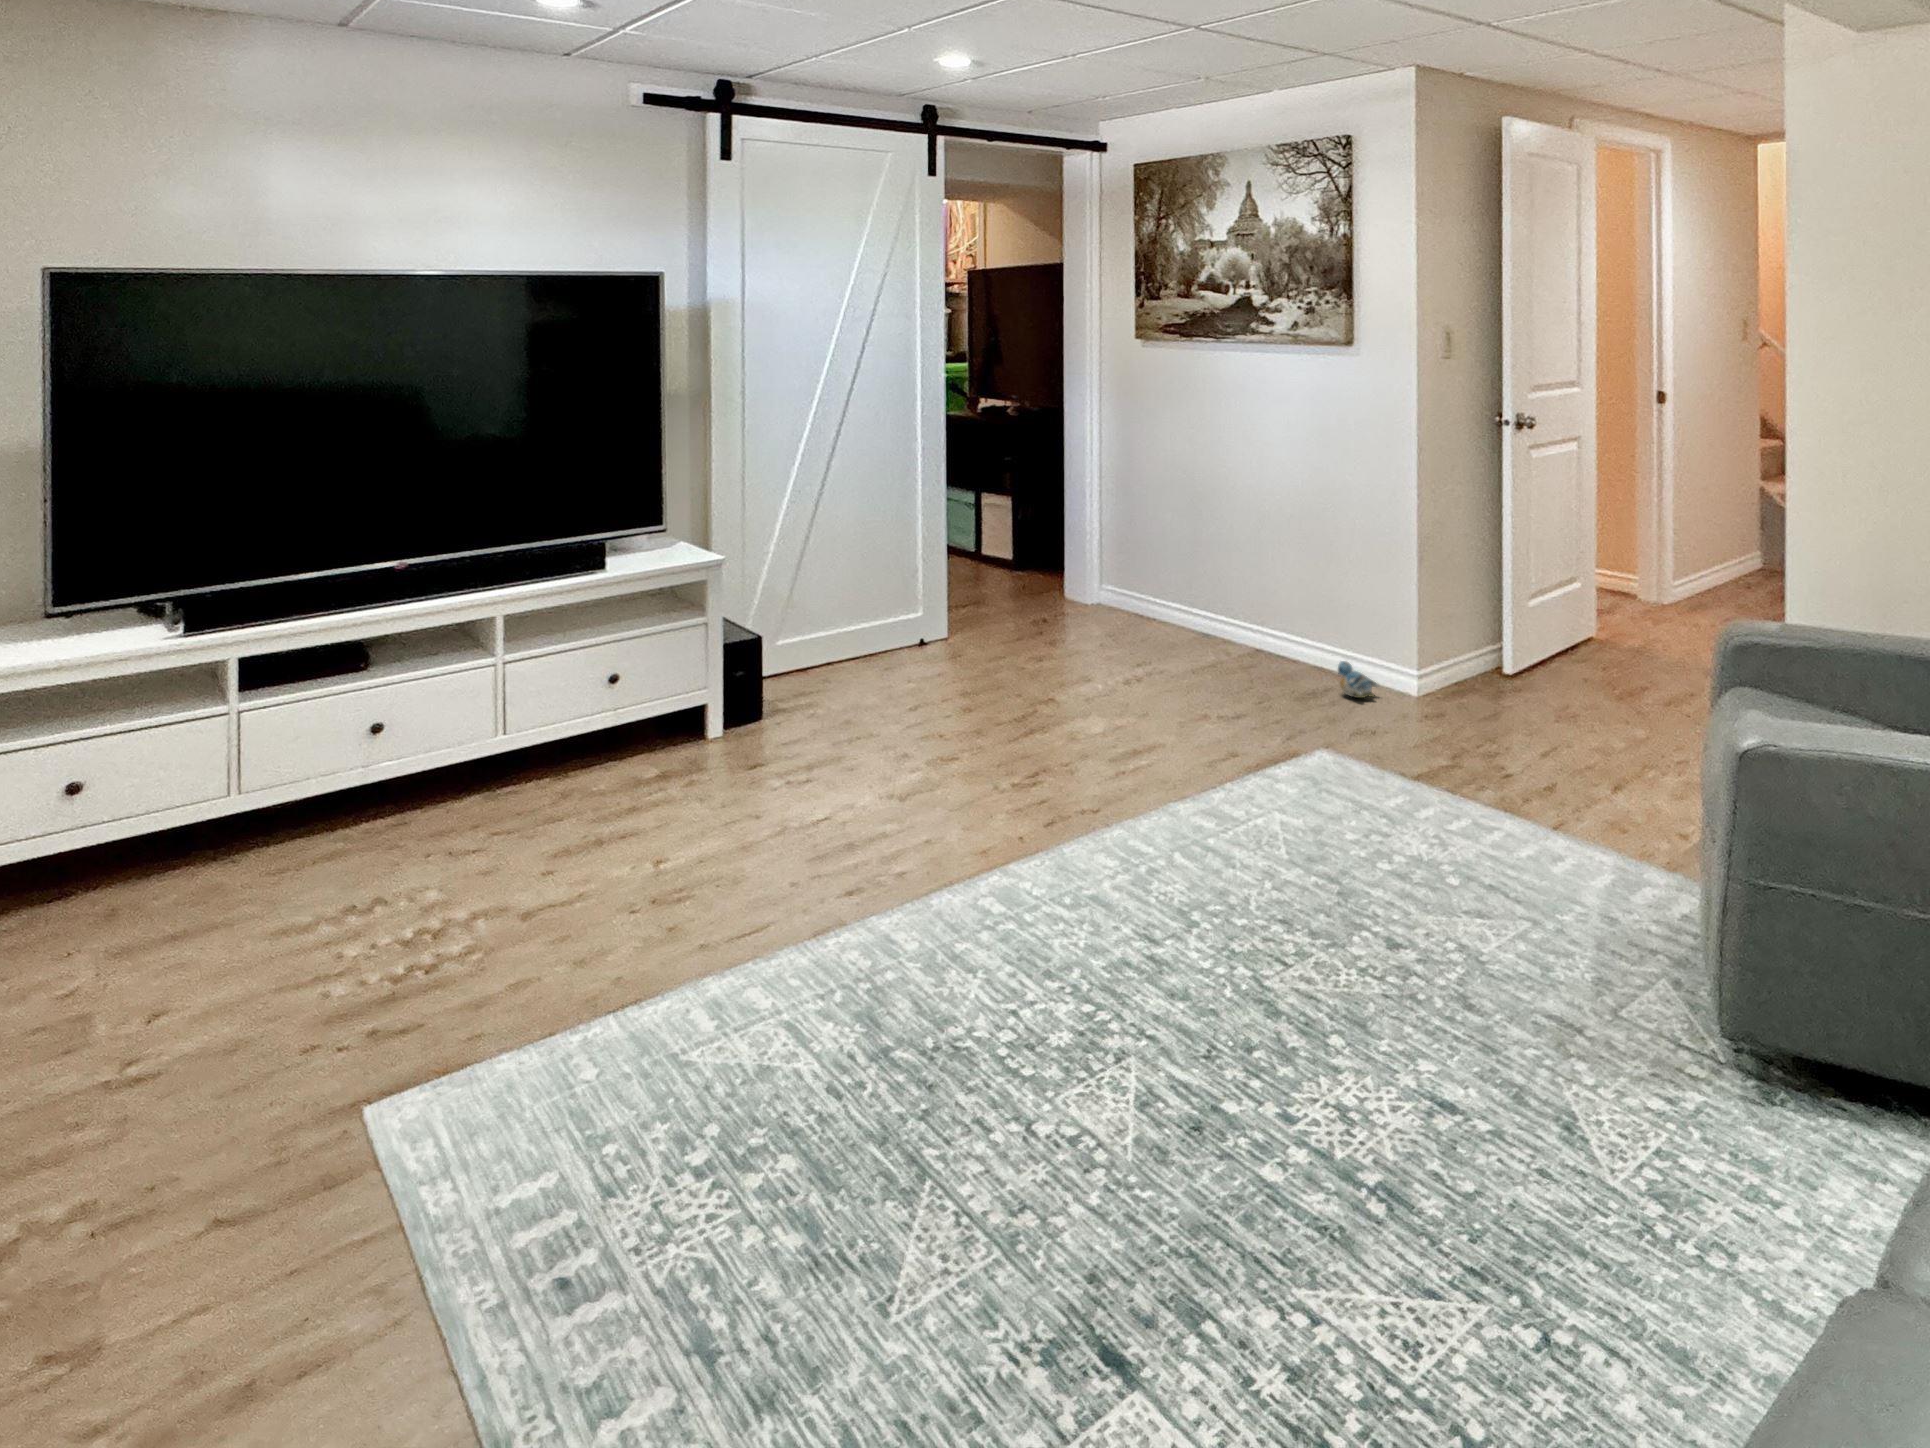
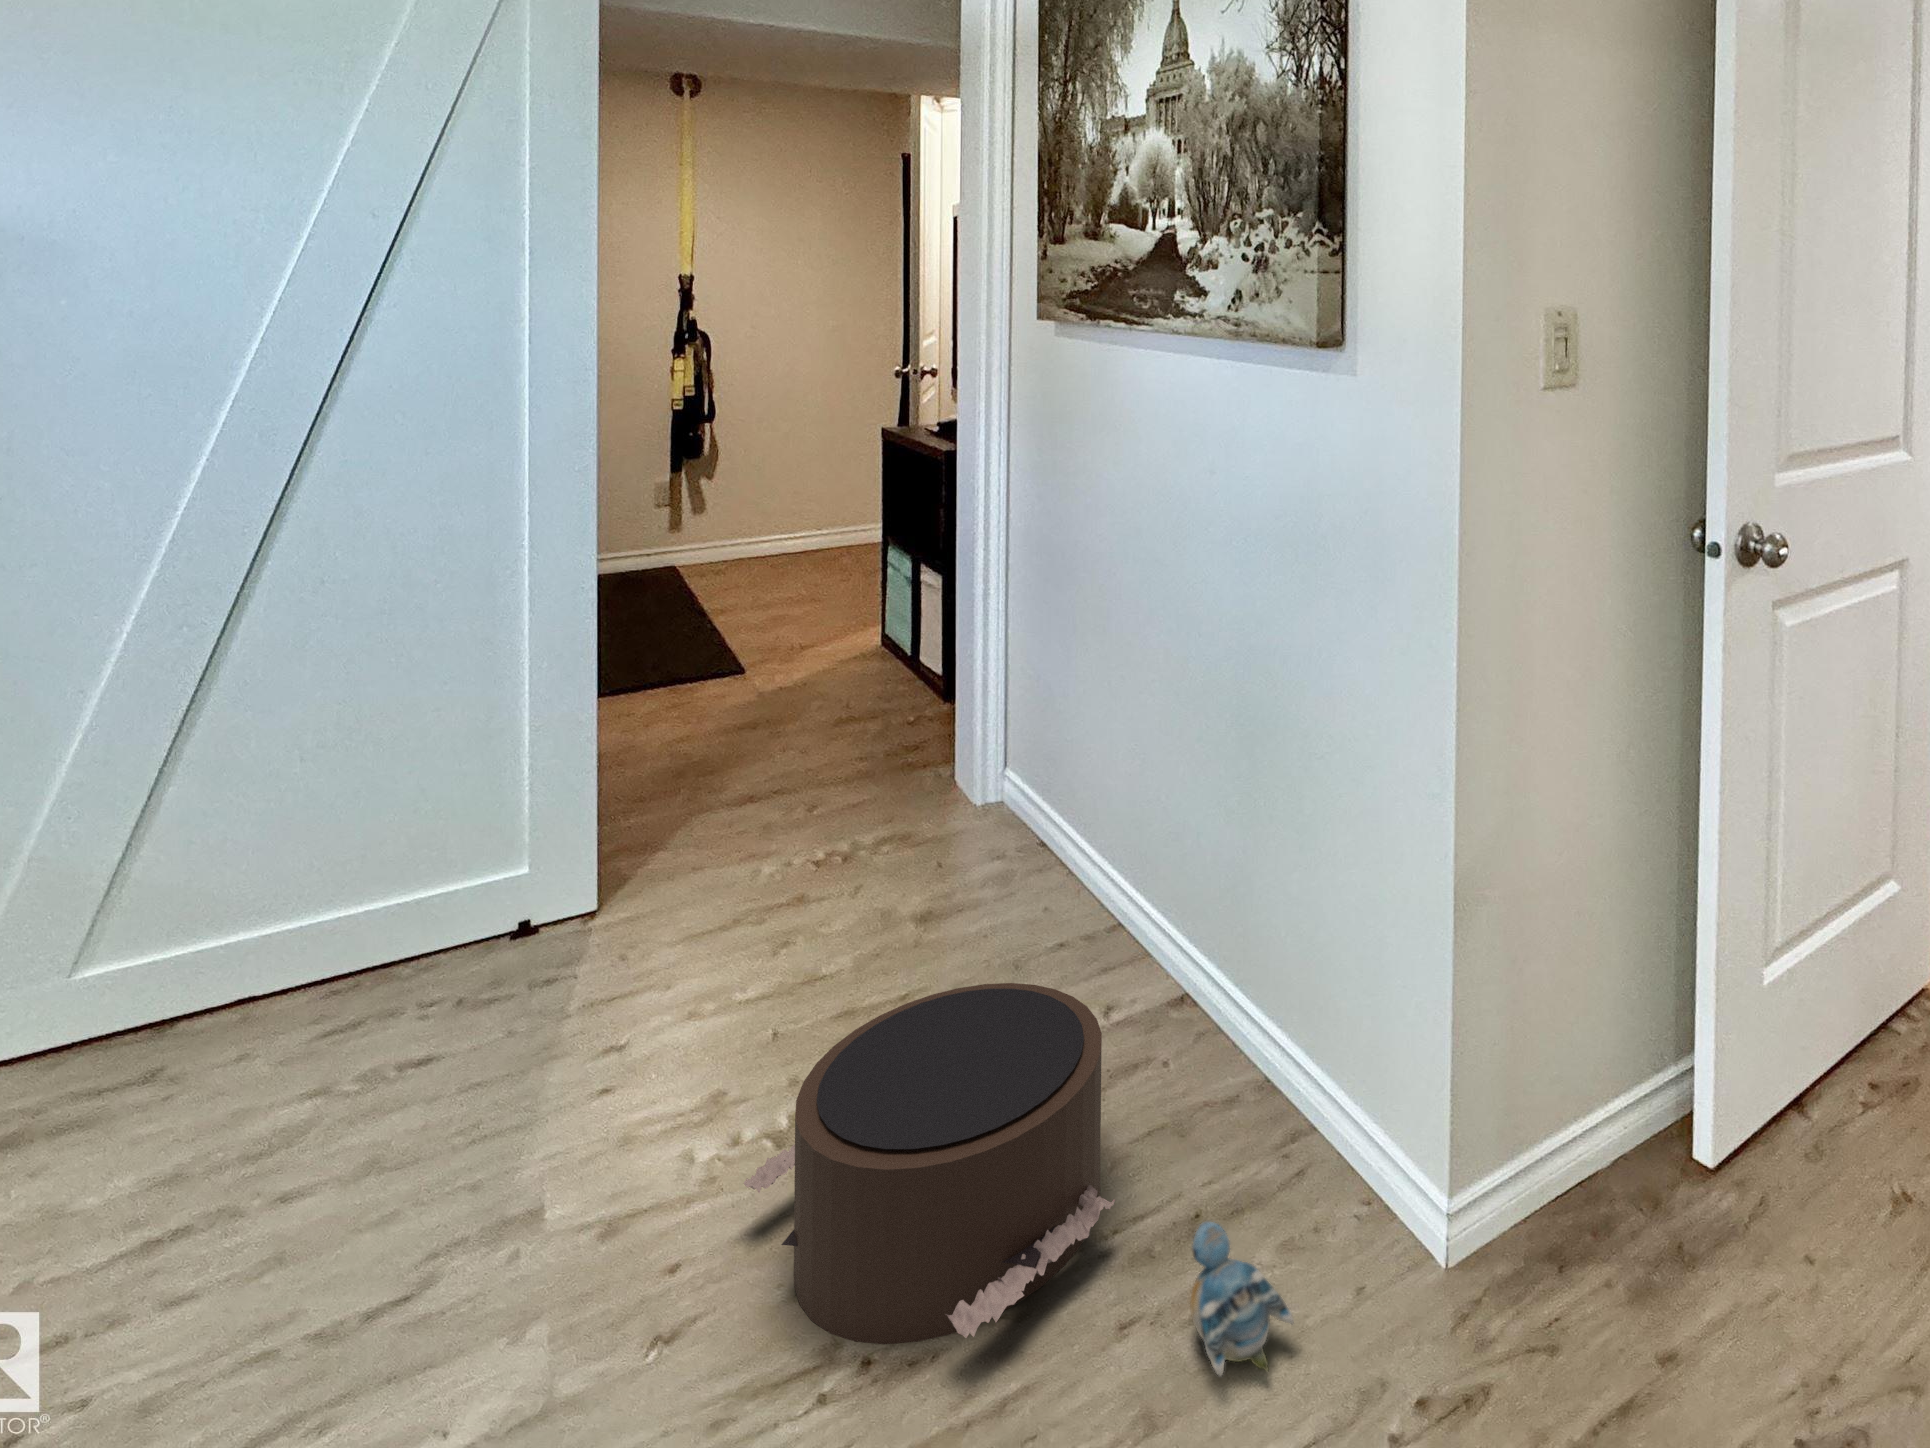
pouf: none [1151,611,1297,703] -> present [744,983,1115,1344]

